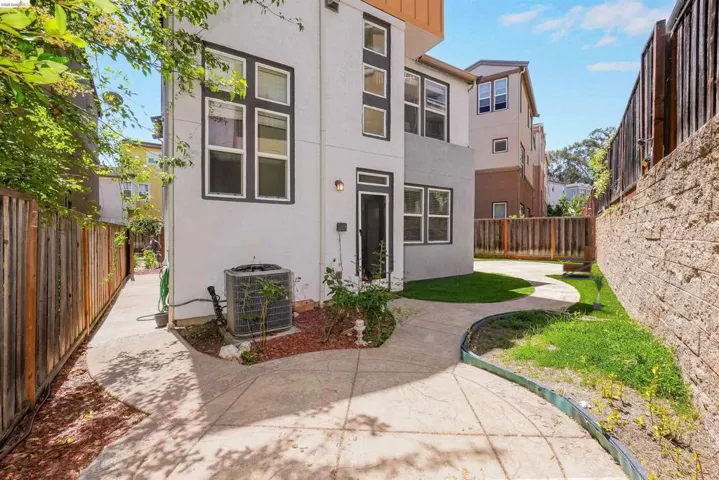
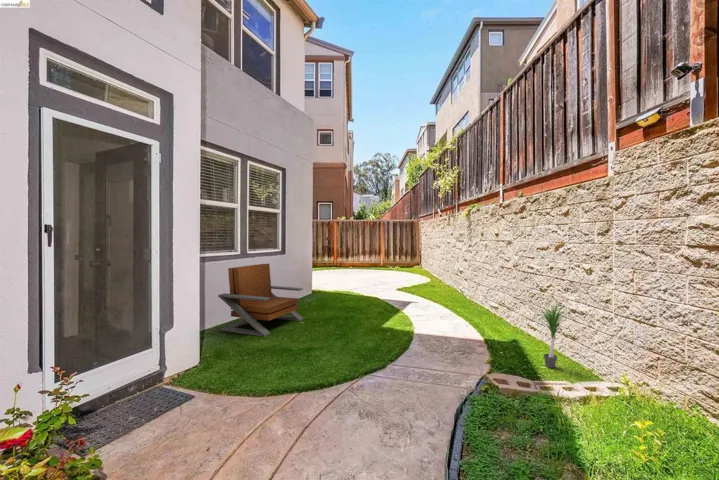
lounge chair: present [562,246,596,280] -> present [218,264,303,337]

